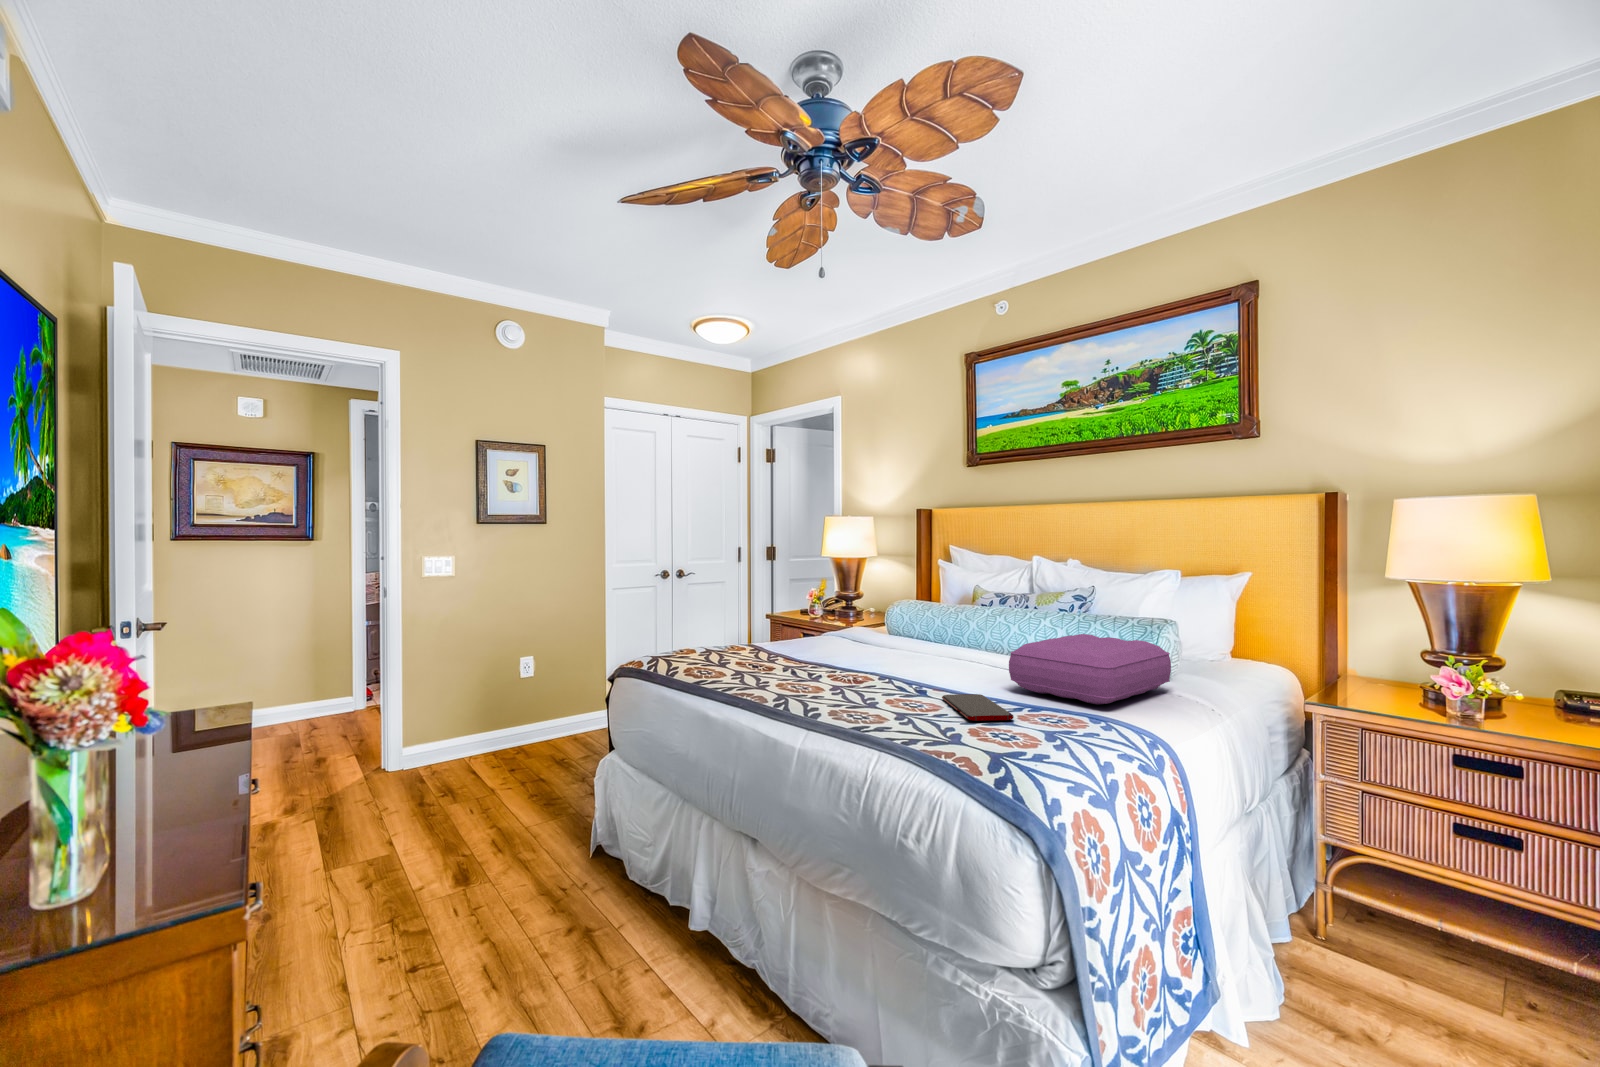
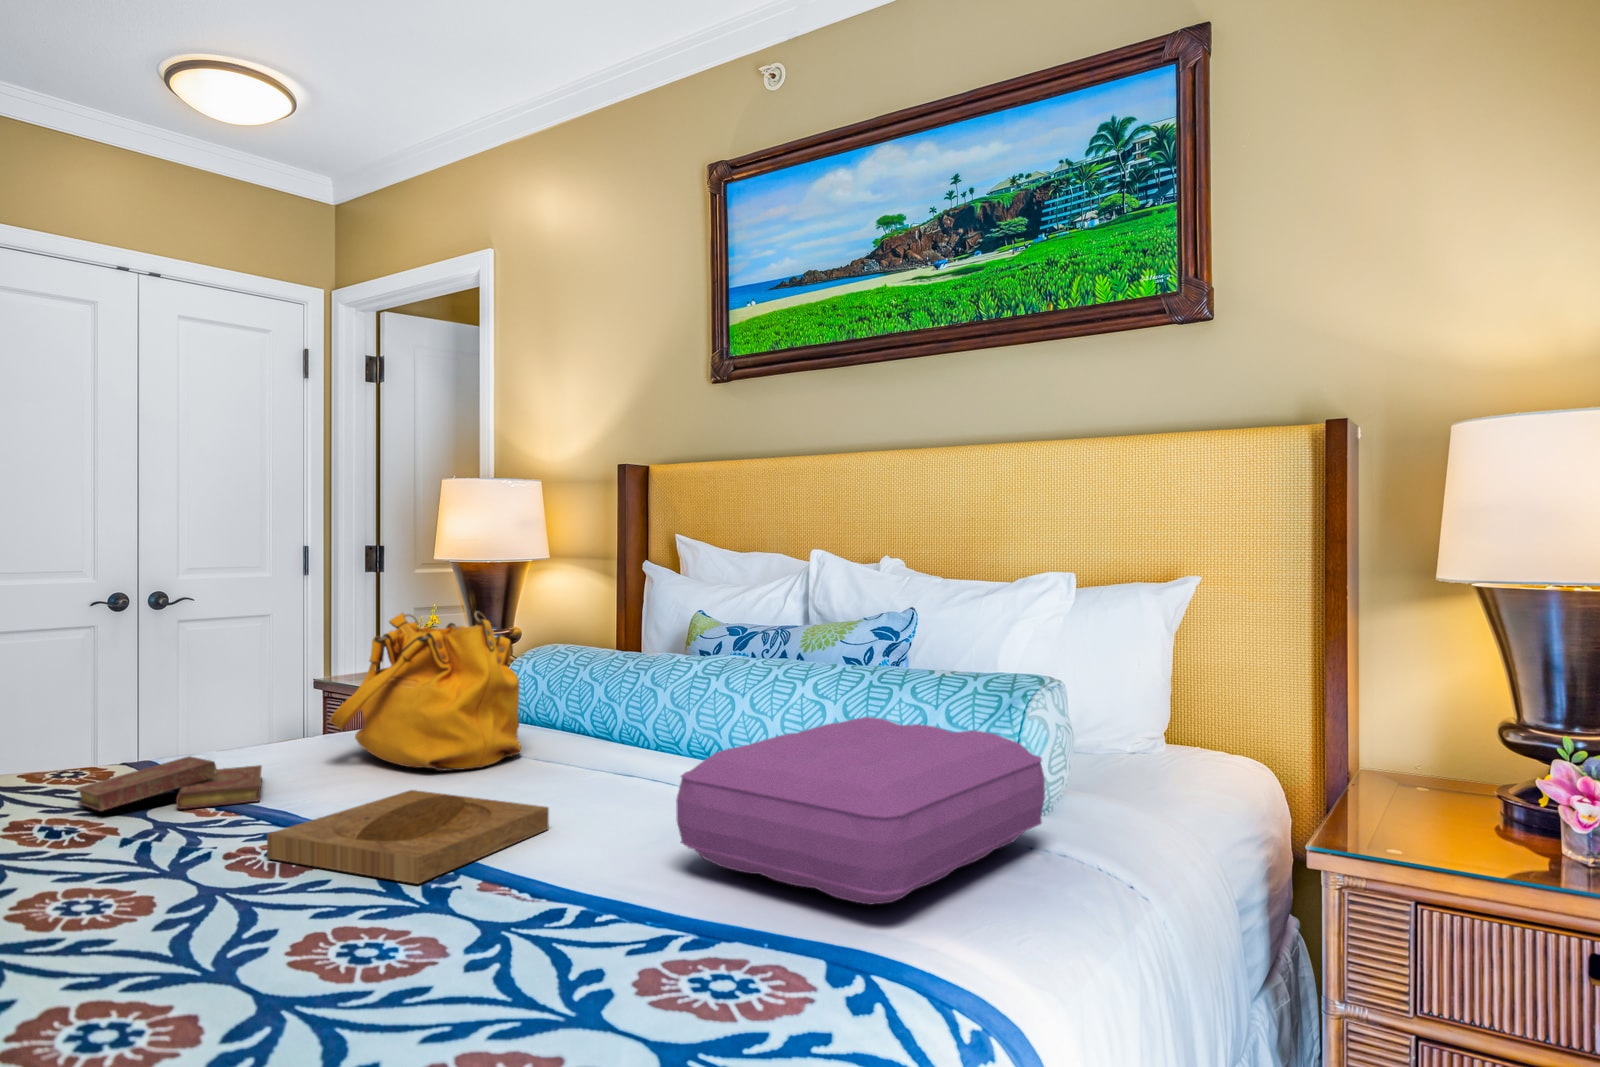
handbag: none [824,584,906,655] -> present [329,611,521,771]
book: none [741,643,811,663] -> present [76,756,262,811]
tray: none [839,659,942,690] -> present [267,790,549,884]
smartphone: present [942,694,1014,721] -> none [485,891,626,1002]

